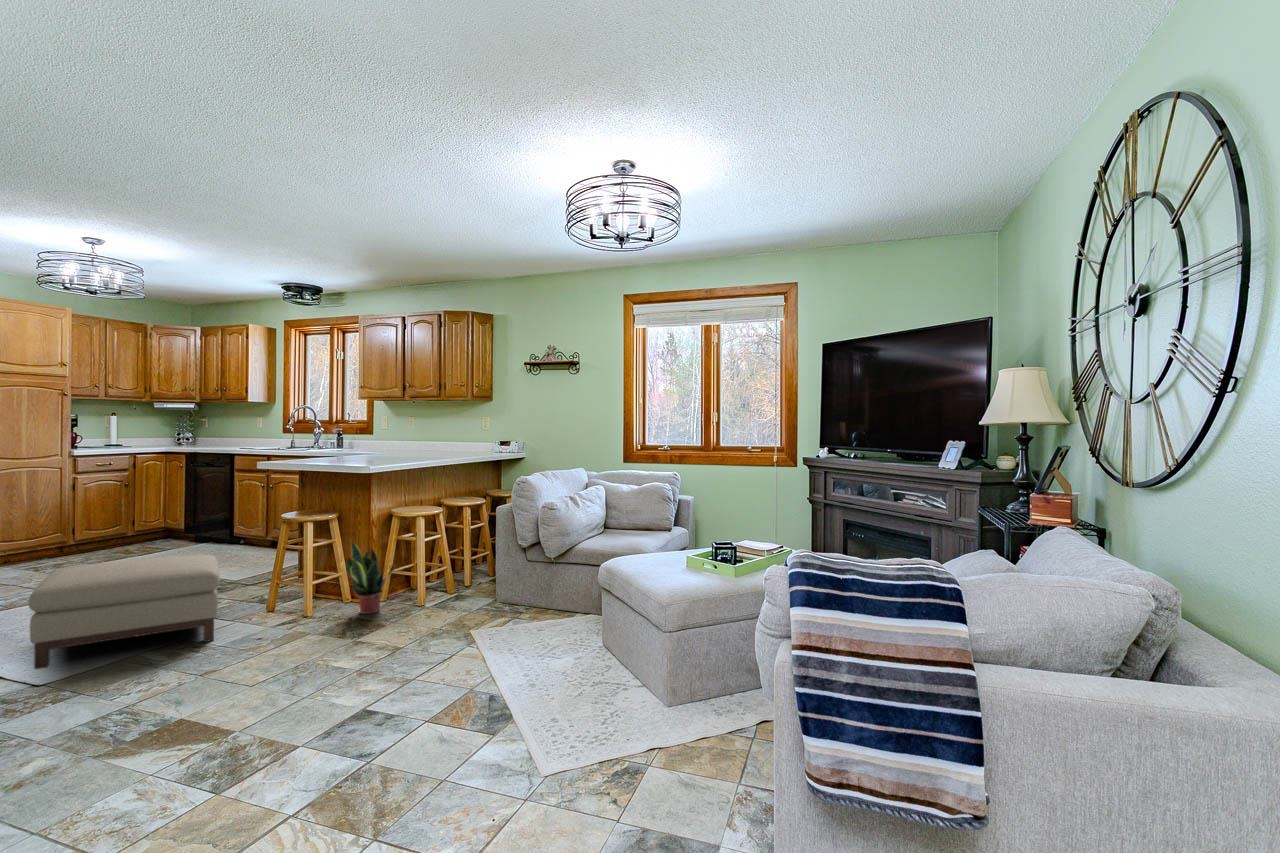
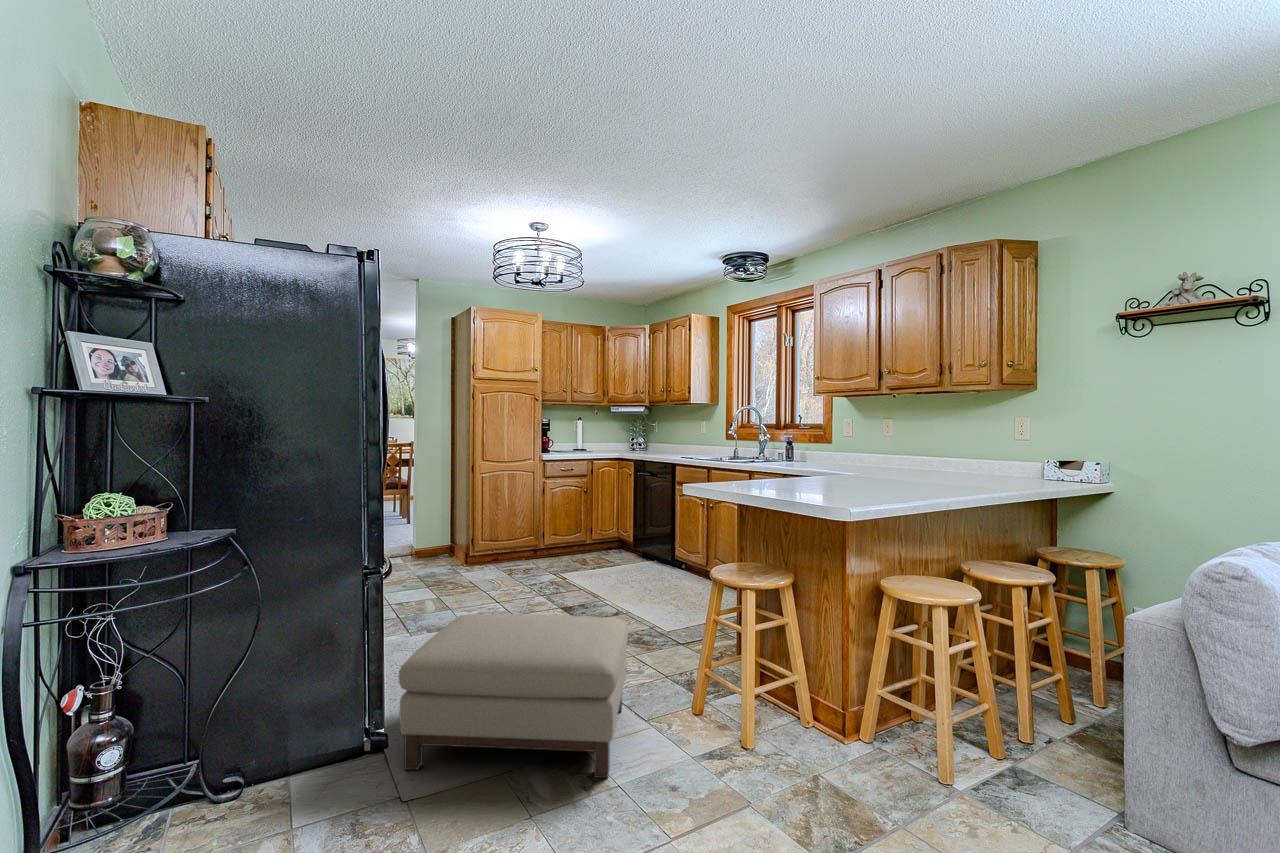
potted plant: present [346,542,395,614] -> none [805,640,893,783]

